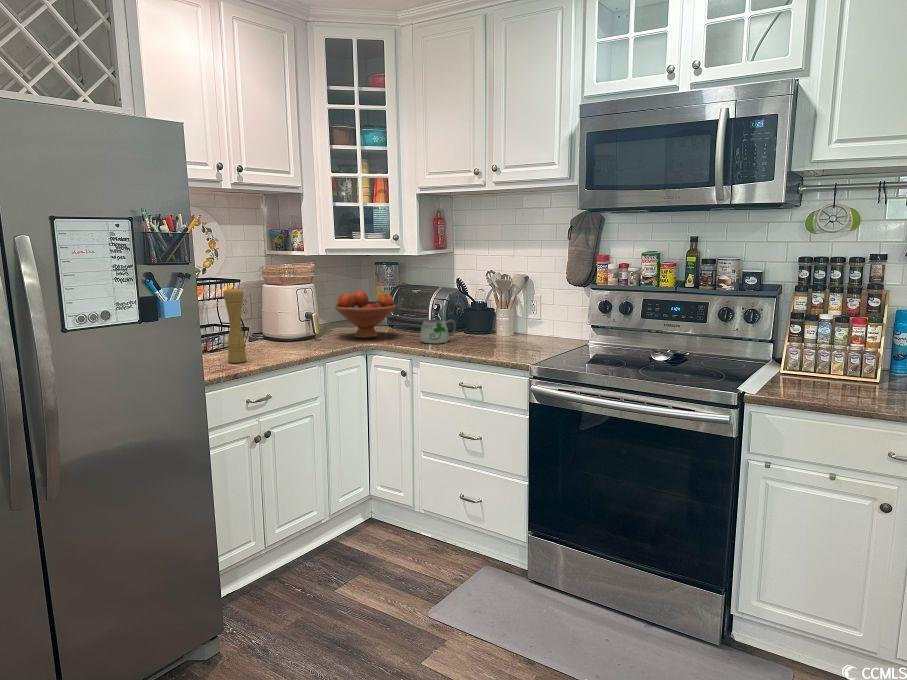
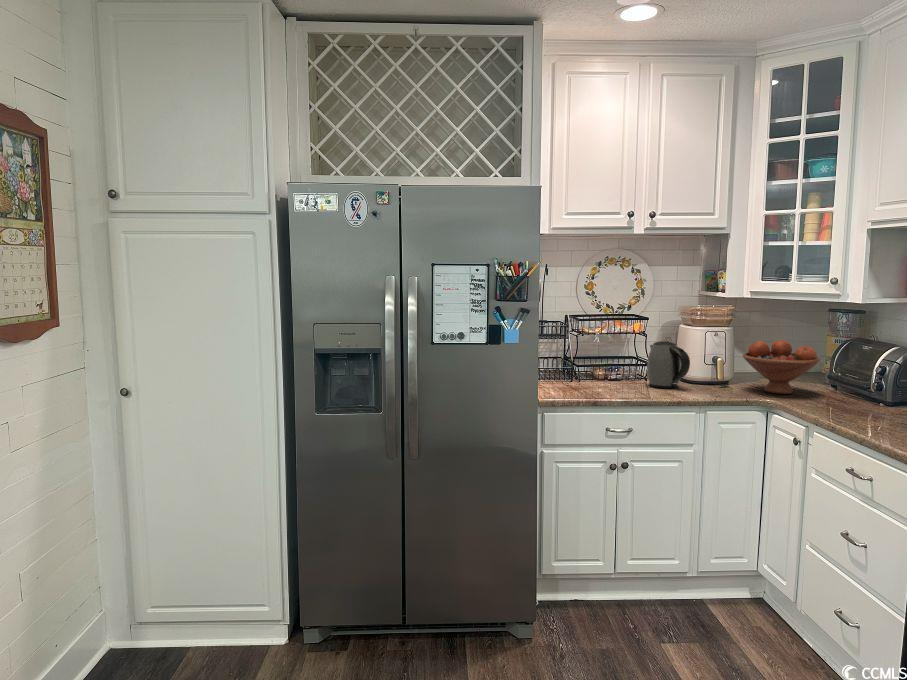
pepper mill: present [223,288,246,363] -> none [603,325,622,394]
kettle: none [250,301,299,350] -> present [647,341,690,388]
mug: present [420,320,456,343] -> none [830,383,886,416]

